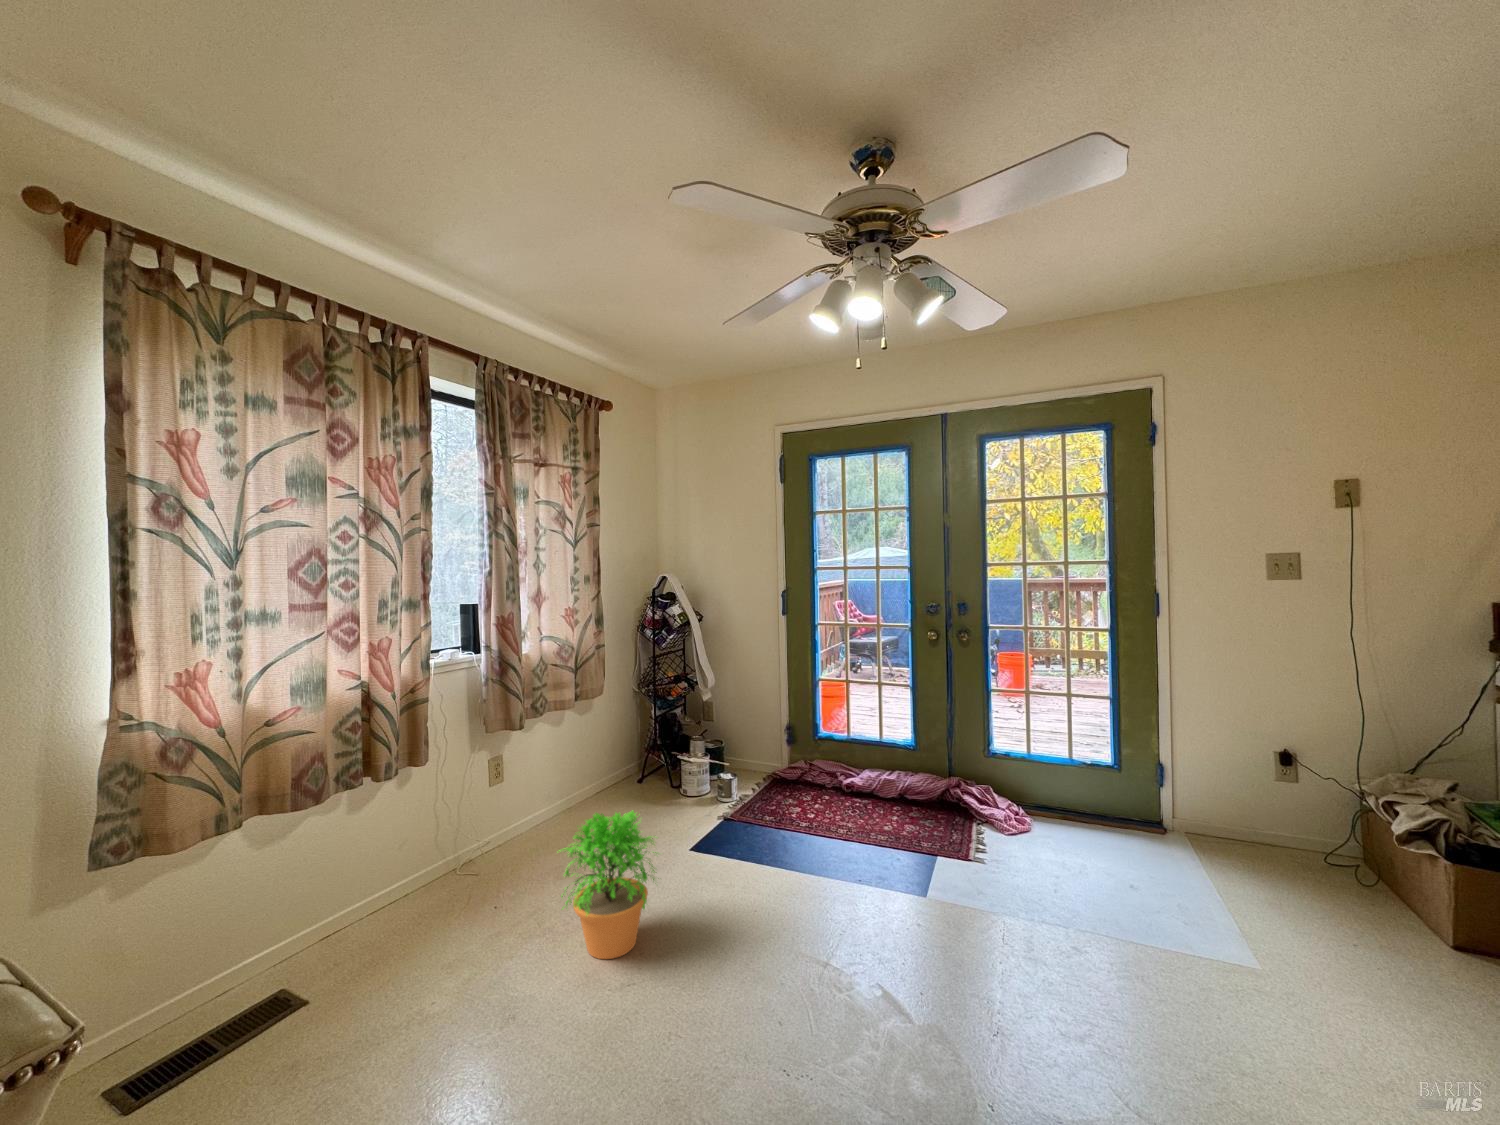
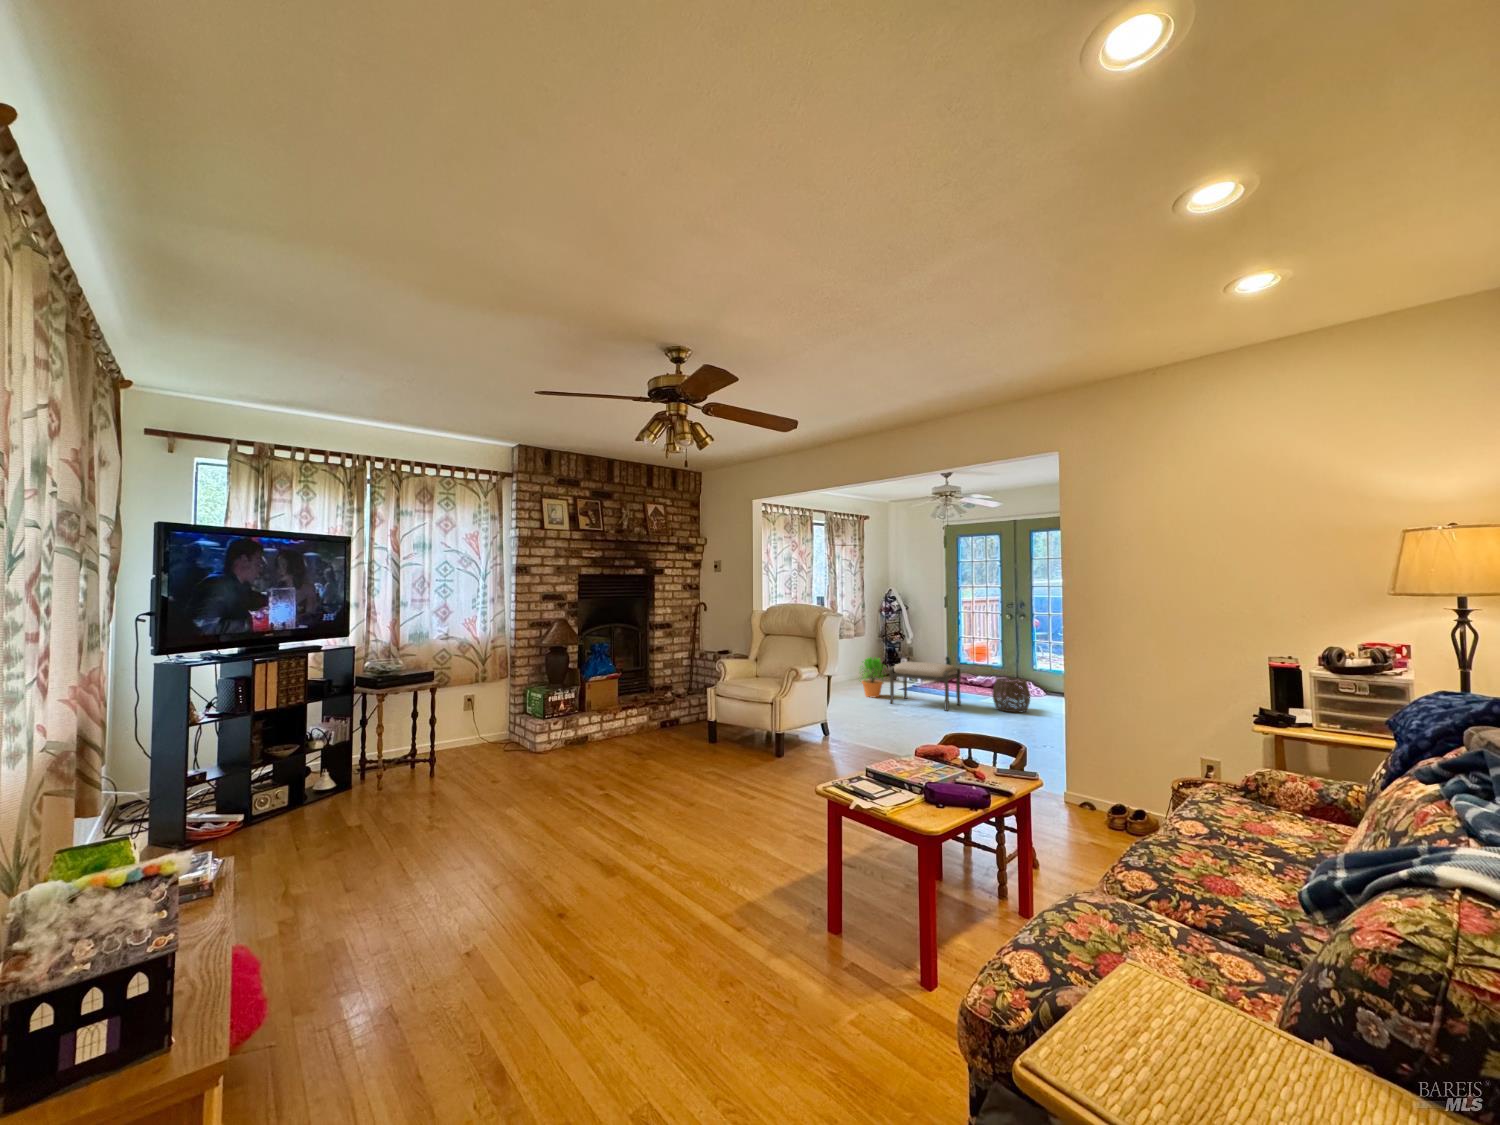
ottoman: none [666,827,903,1073] -> present [889,662,961,711]
woven basket: none [1003,861,1139,1018] -> present [992,678,1030,712]

